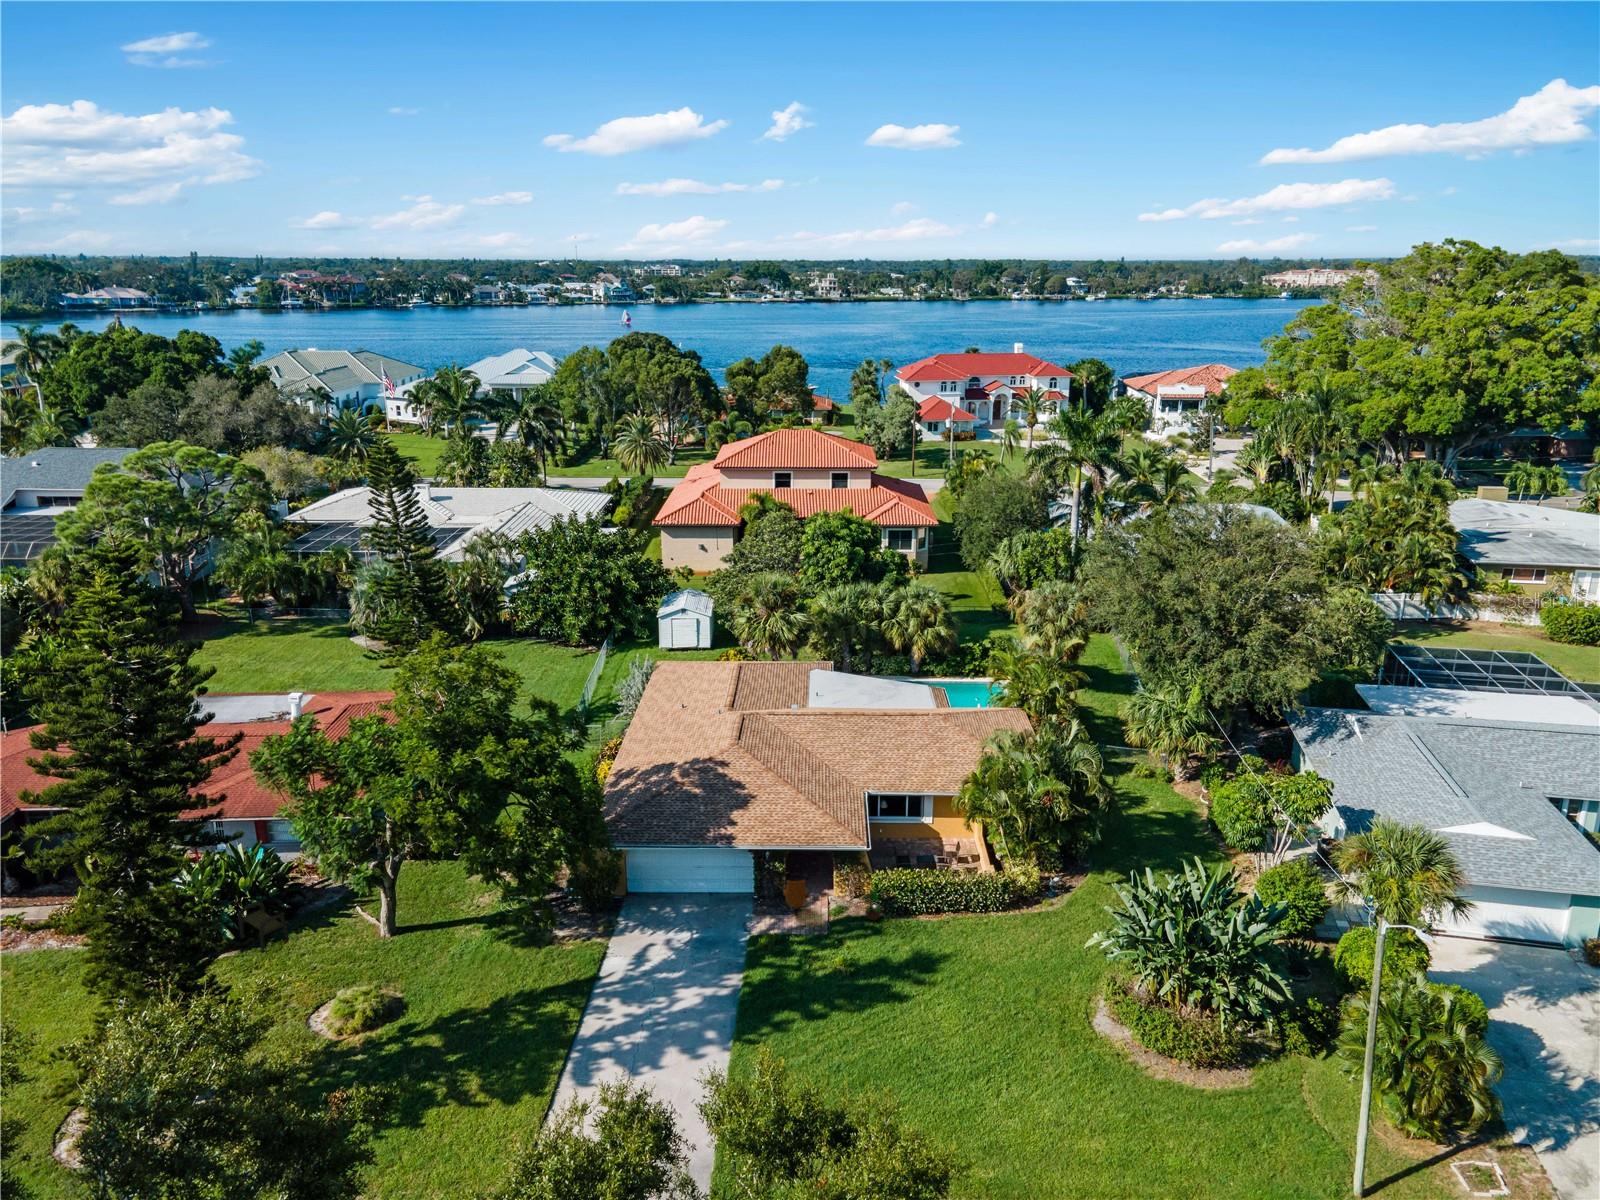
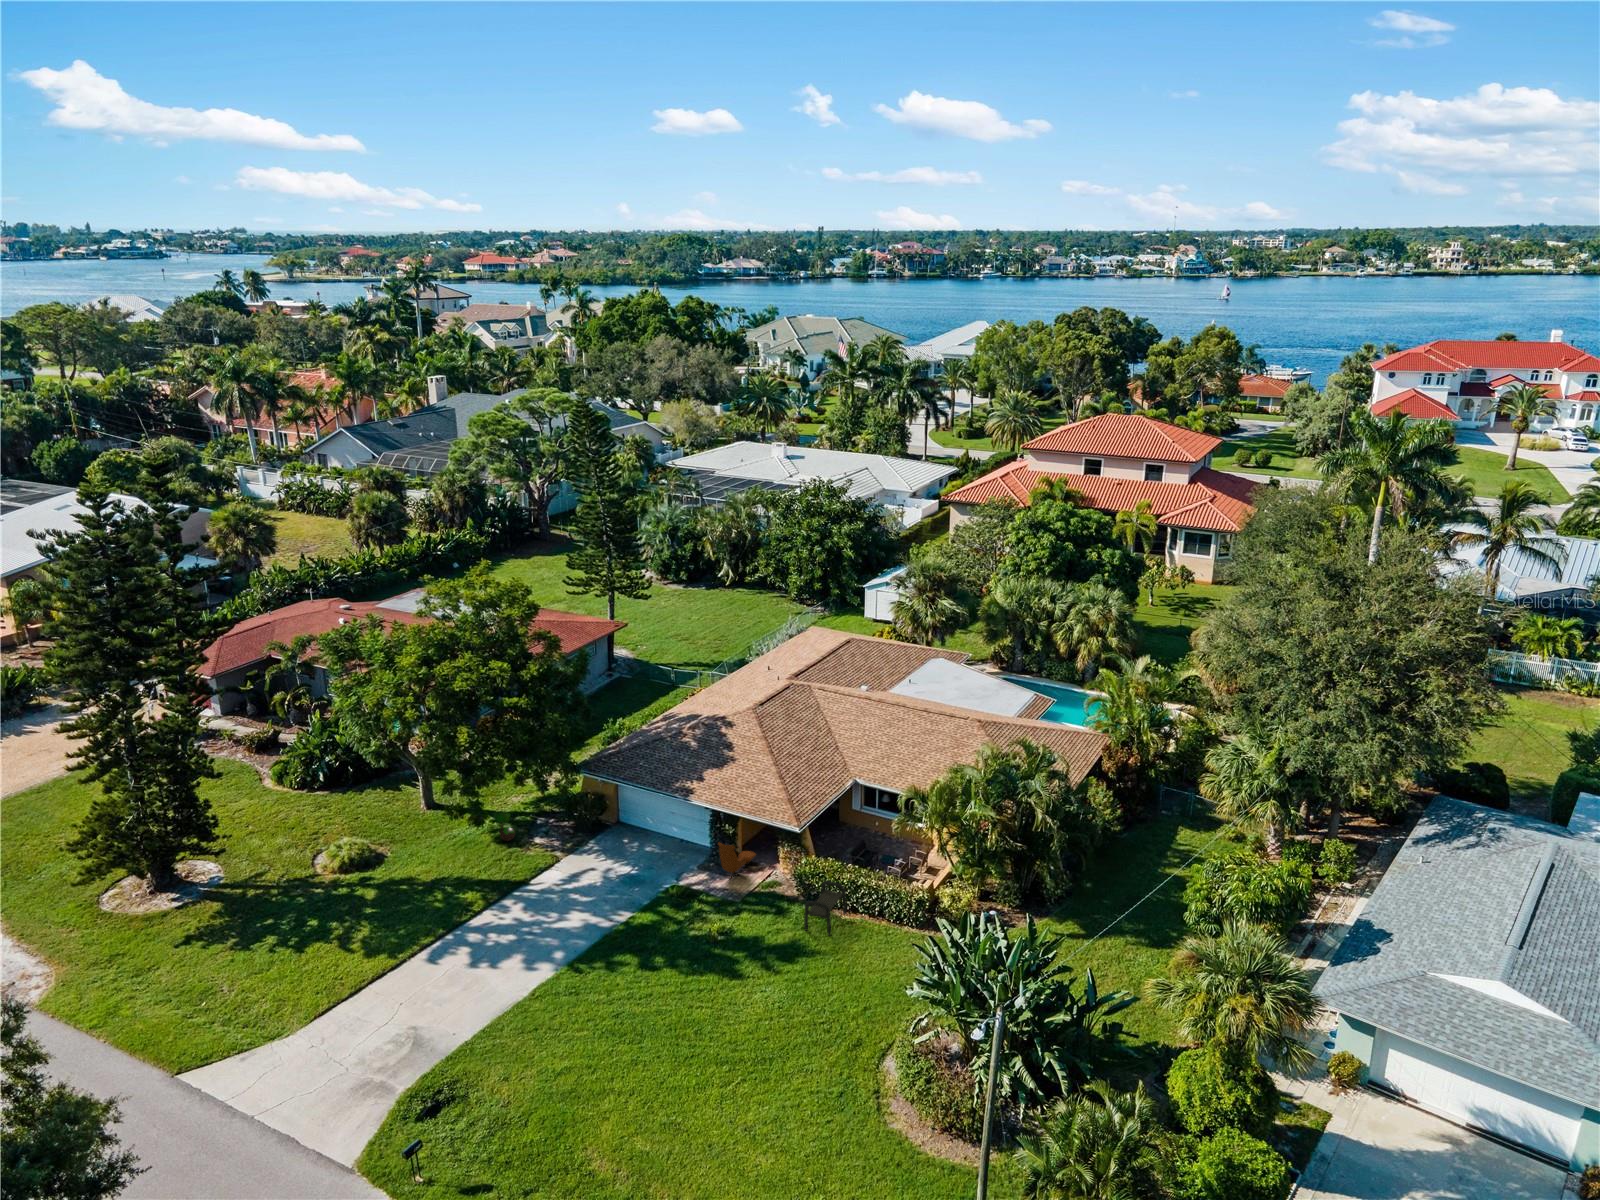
potted tree: present [862,890,881,920] -> present [494,813,515,841]
bench: present [239,902,289,952] -> present [804,881,847,936]

